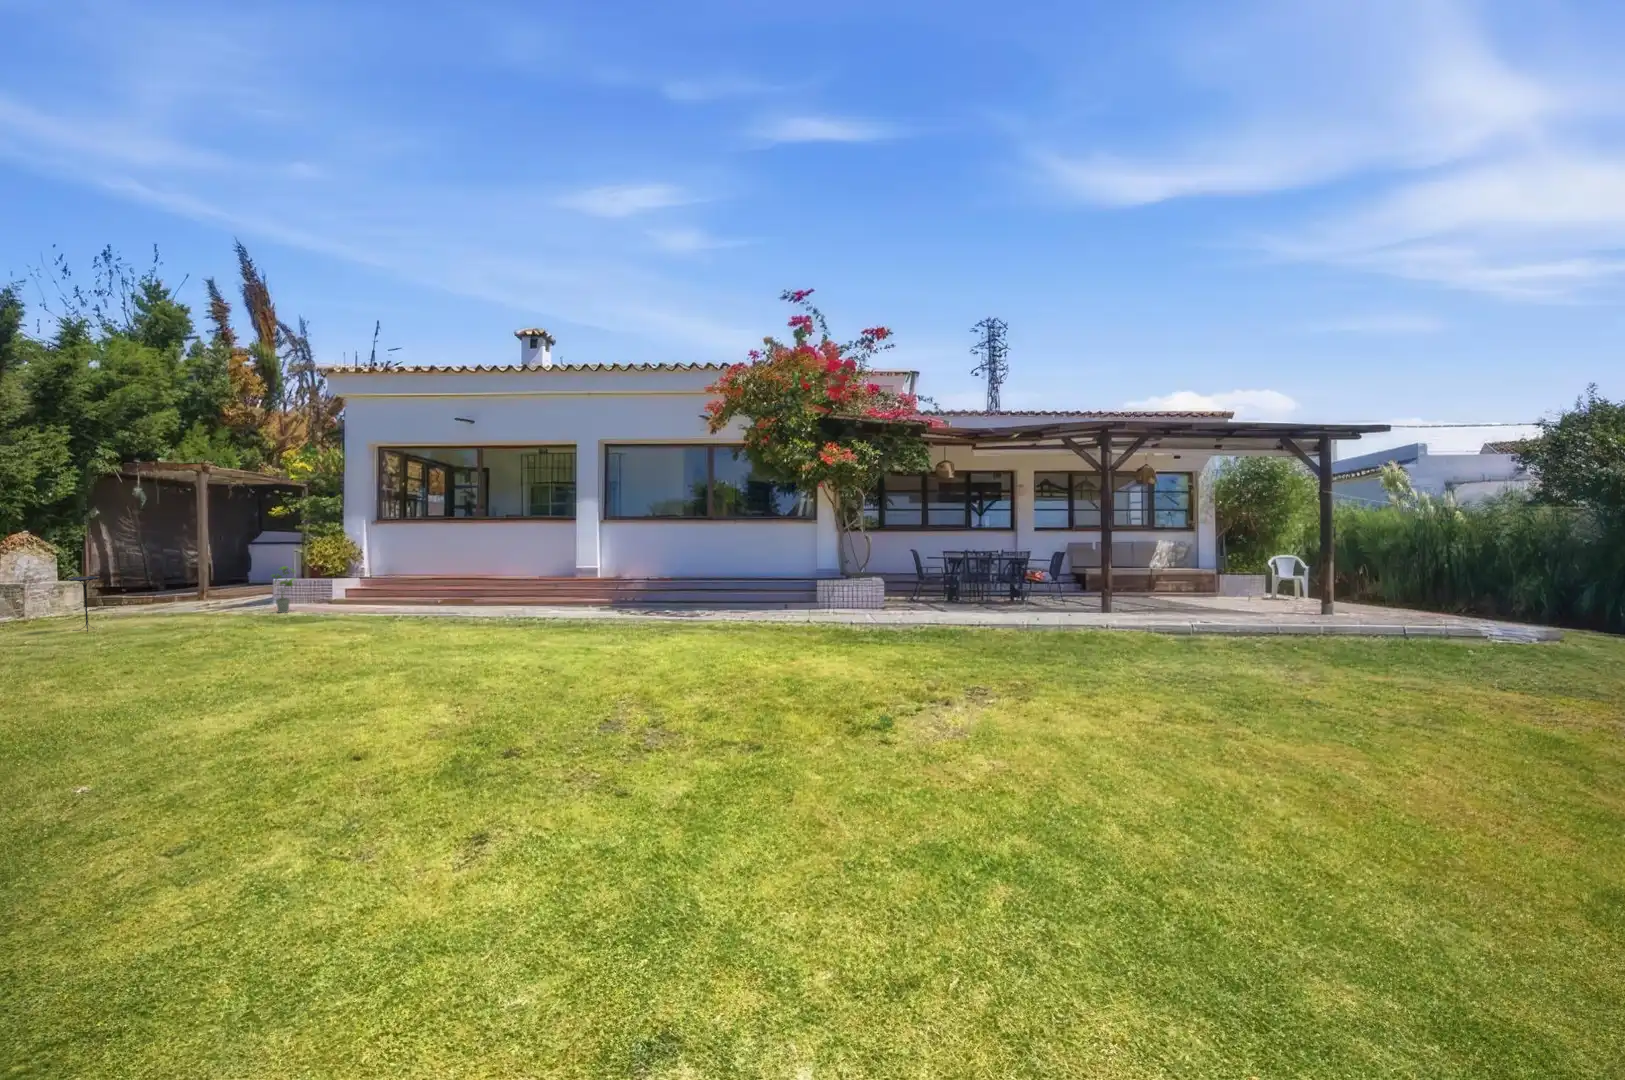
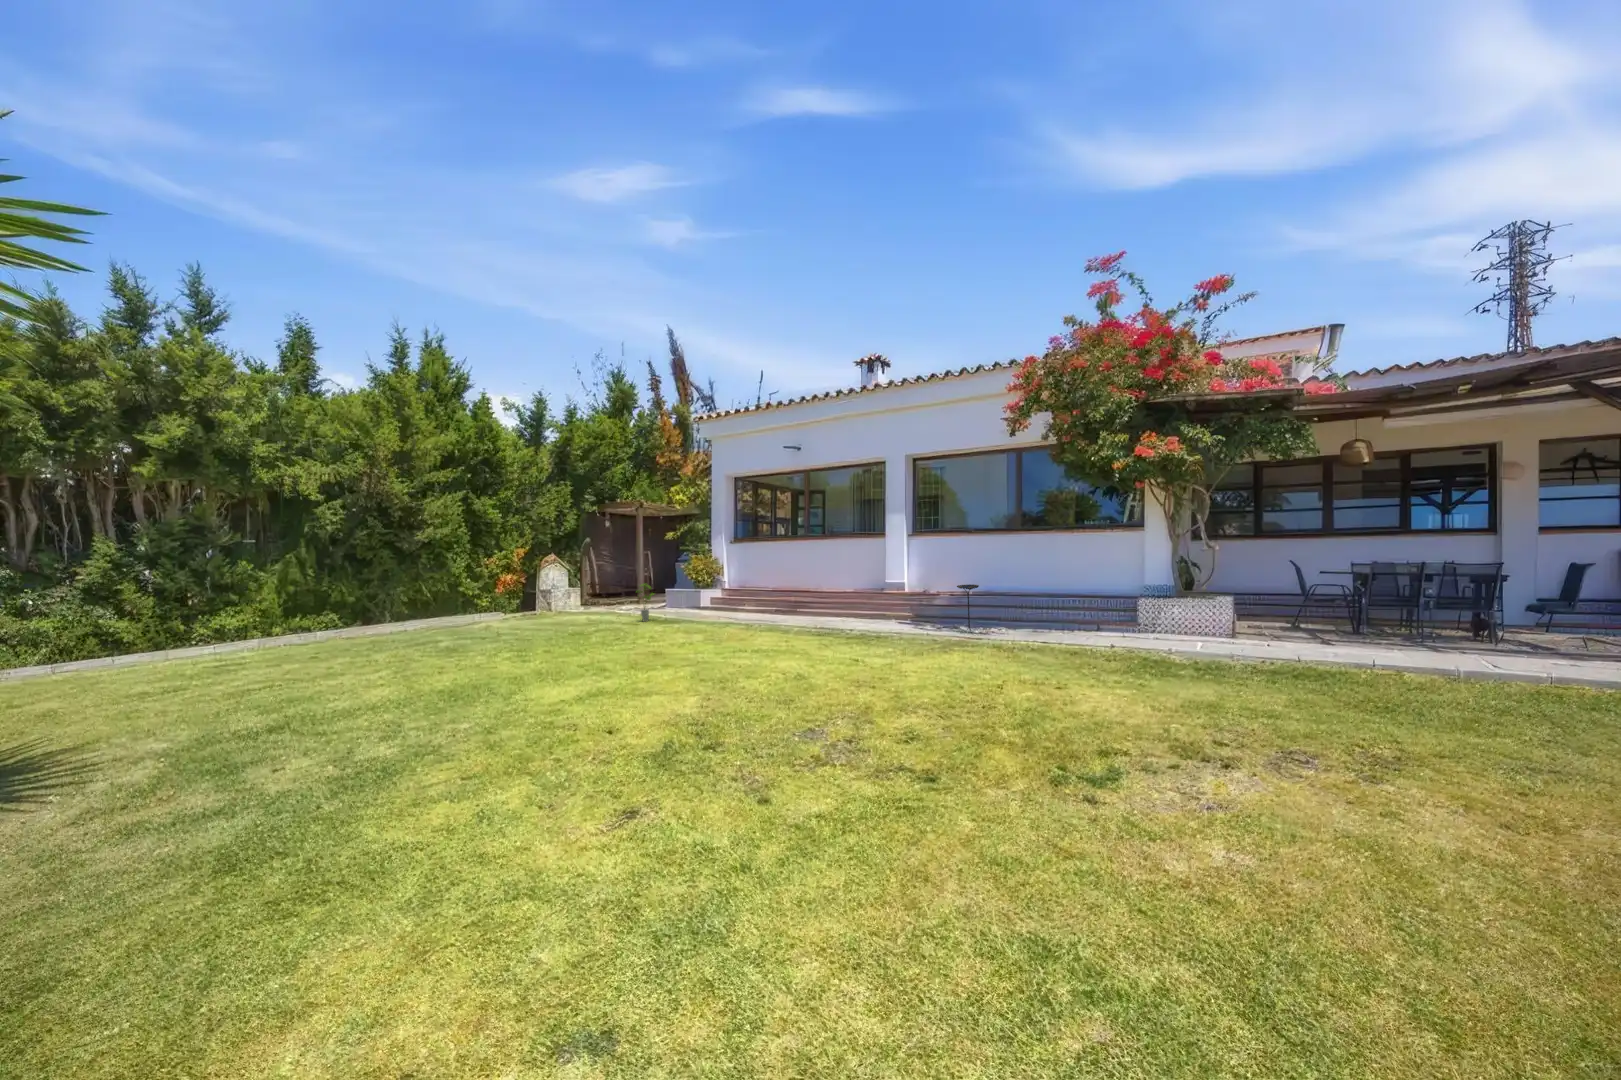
side table: present [68,576,100,631] -> present [957,584,979,631]

